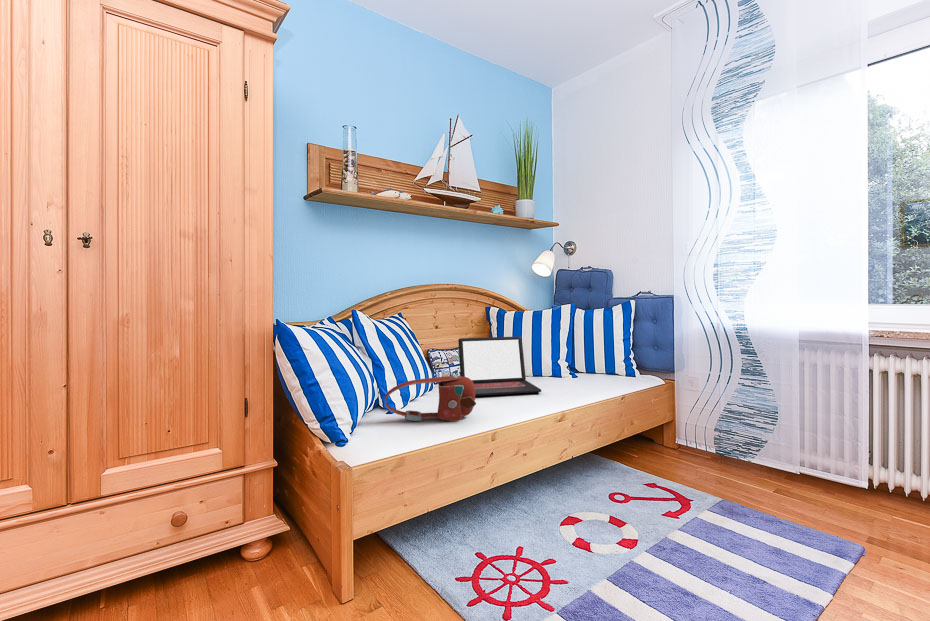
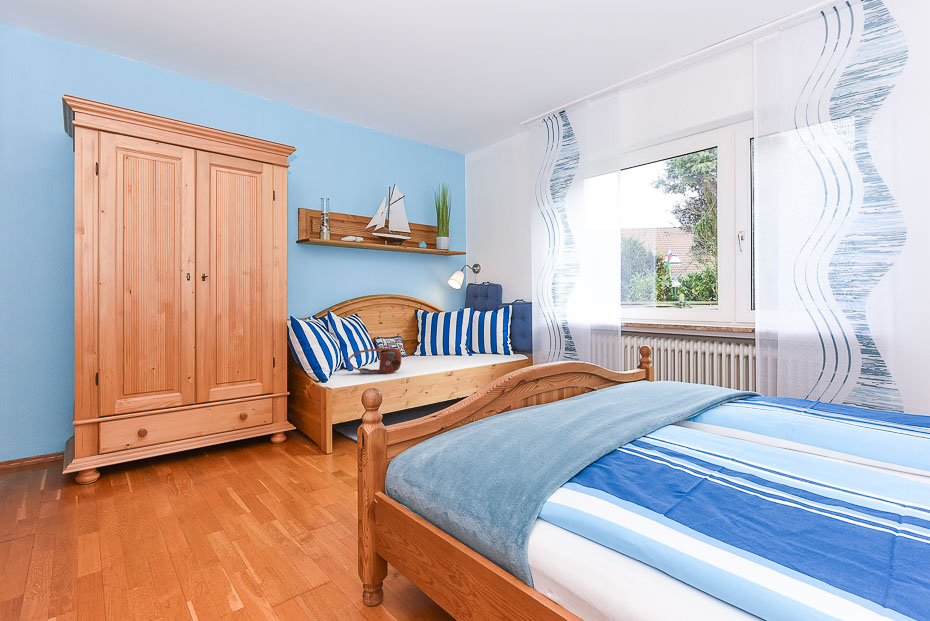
laptop: present [458,336,541,396] -> none [395,329,445,364]

